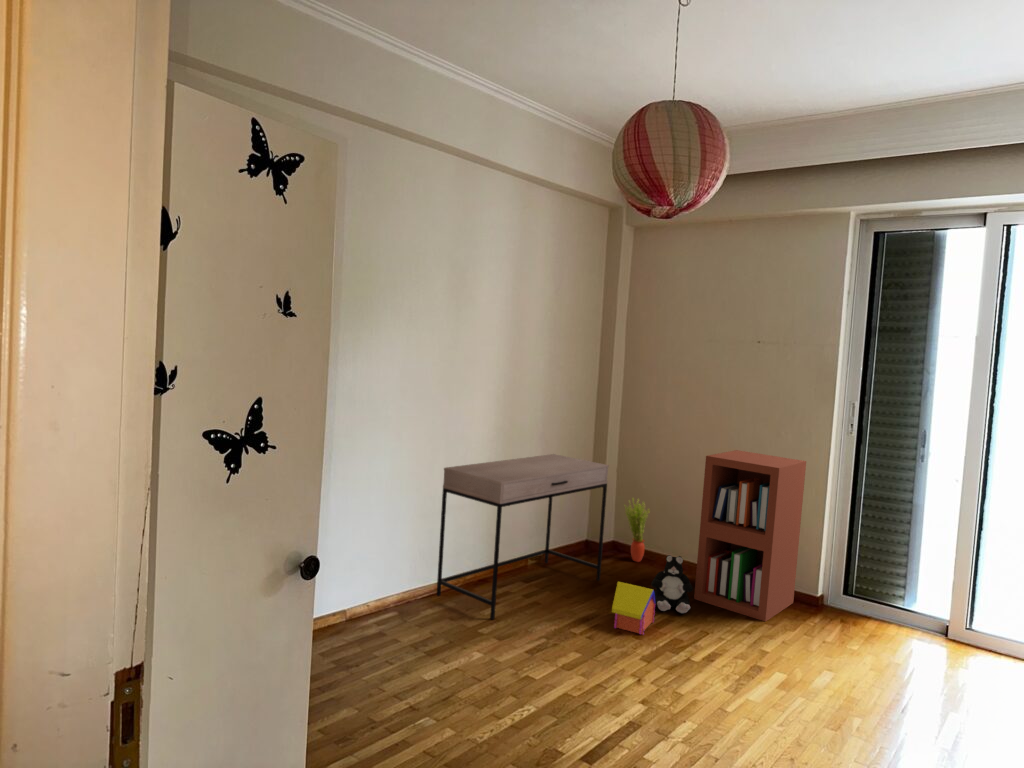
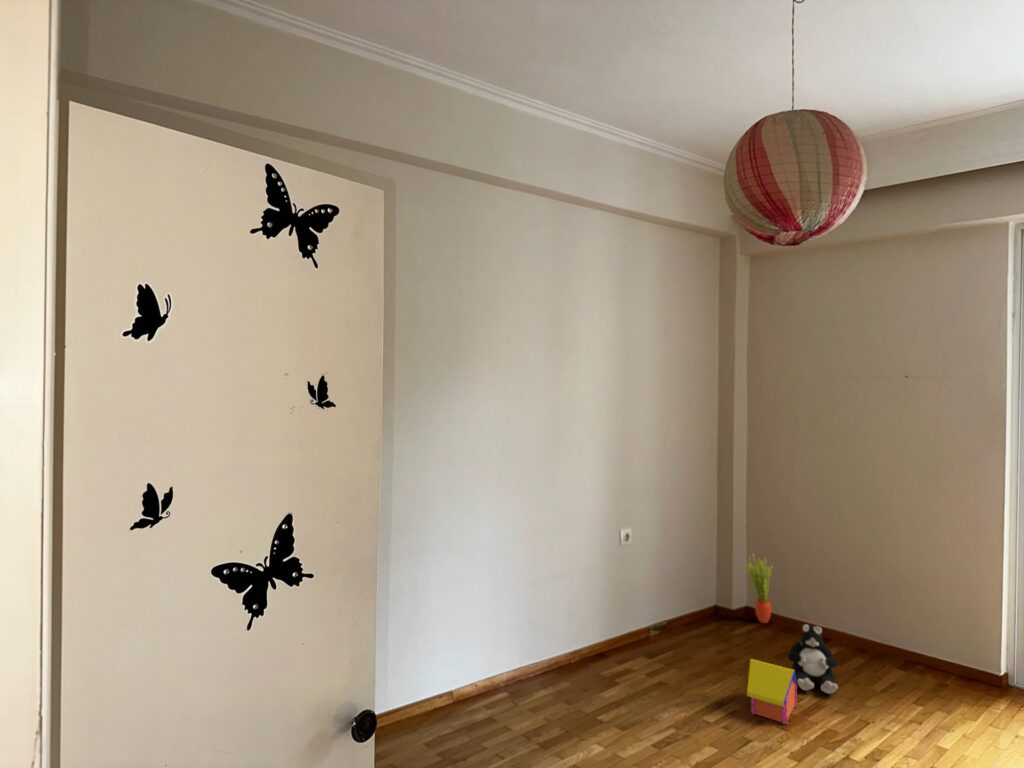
bookshelf: present [694,450,806,621] -> none [837,501,960,705]
desk: present [437,454,609,620] -> none [552,512,726,703]

